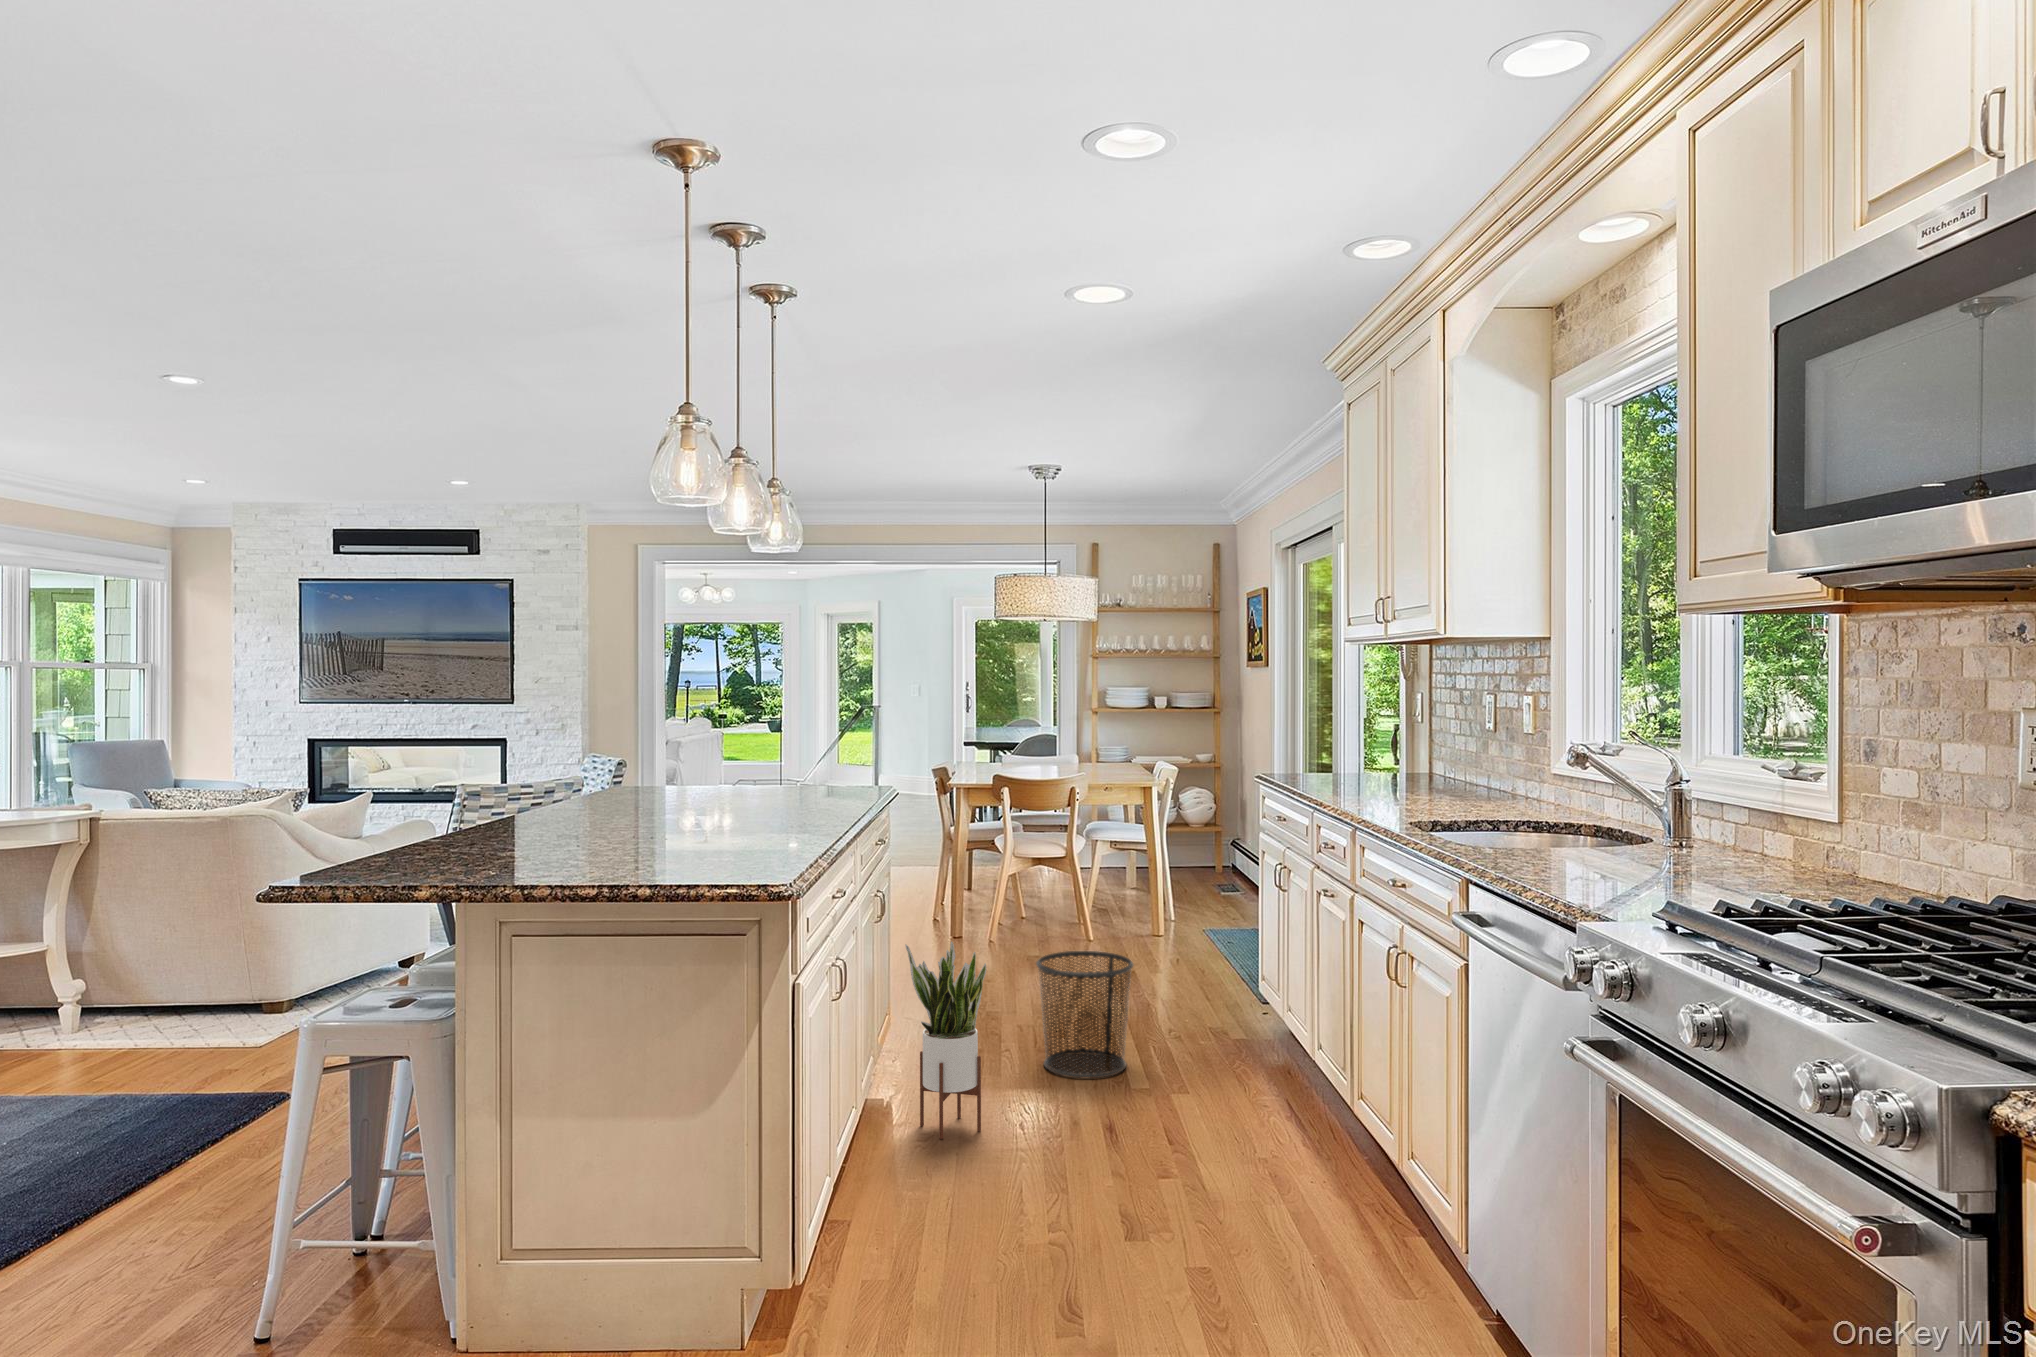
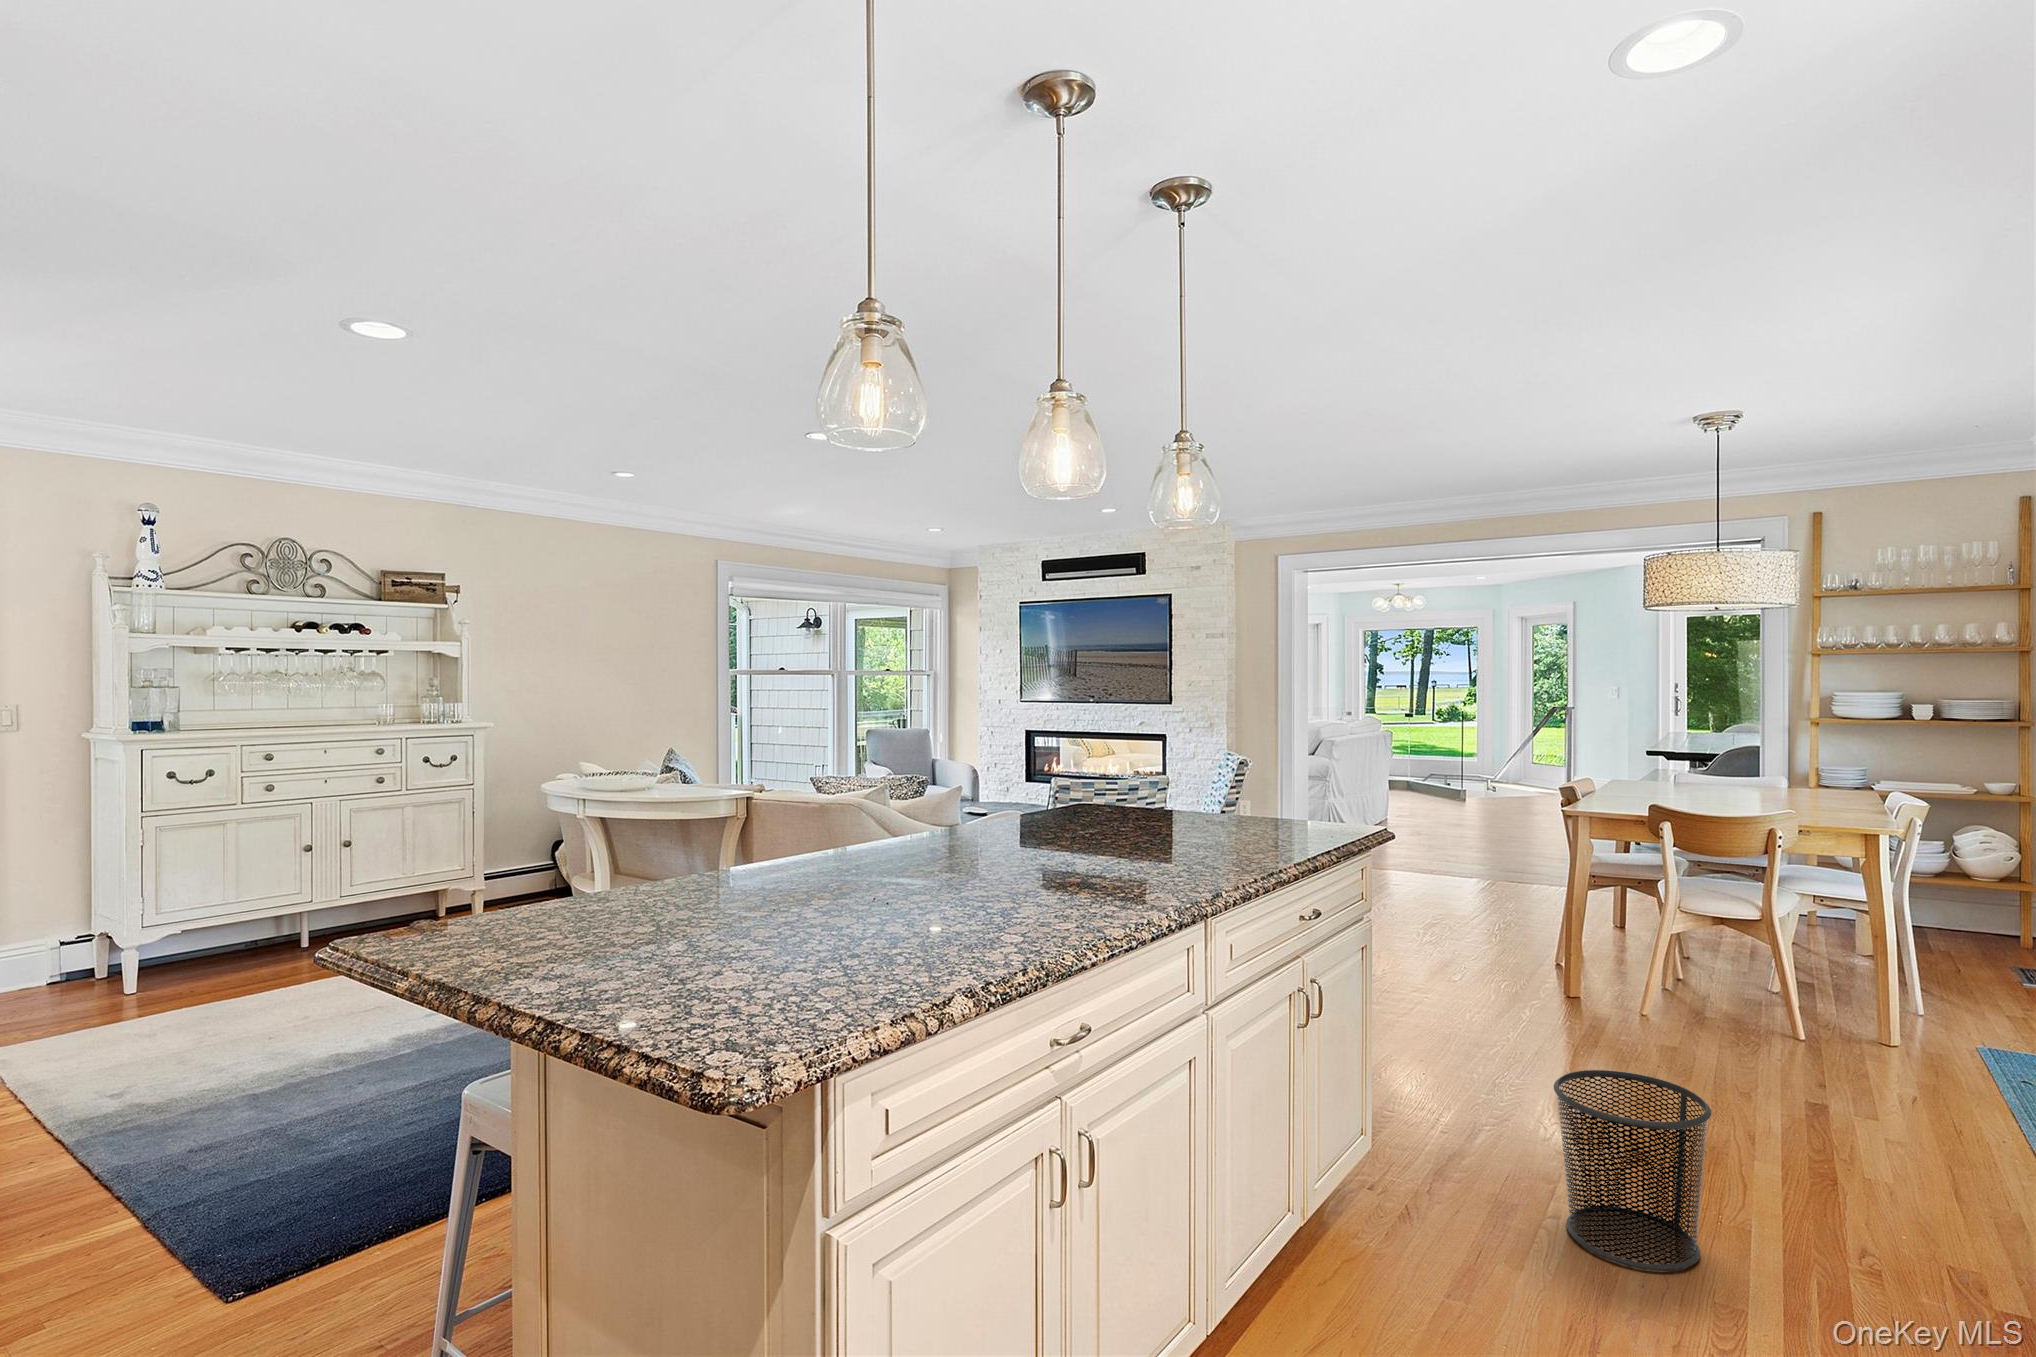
potted plant: present [905,942,986,1139] -> none [1312,1040,1425,1310]

